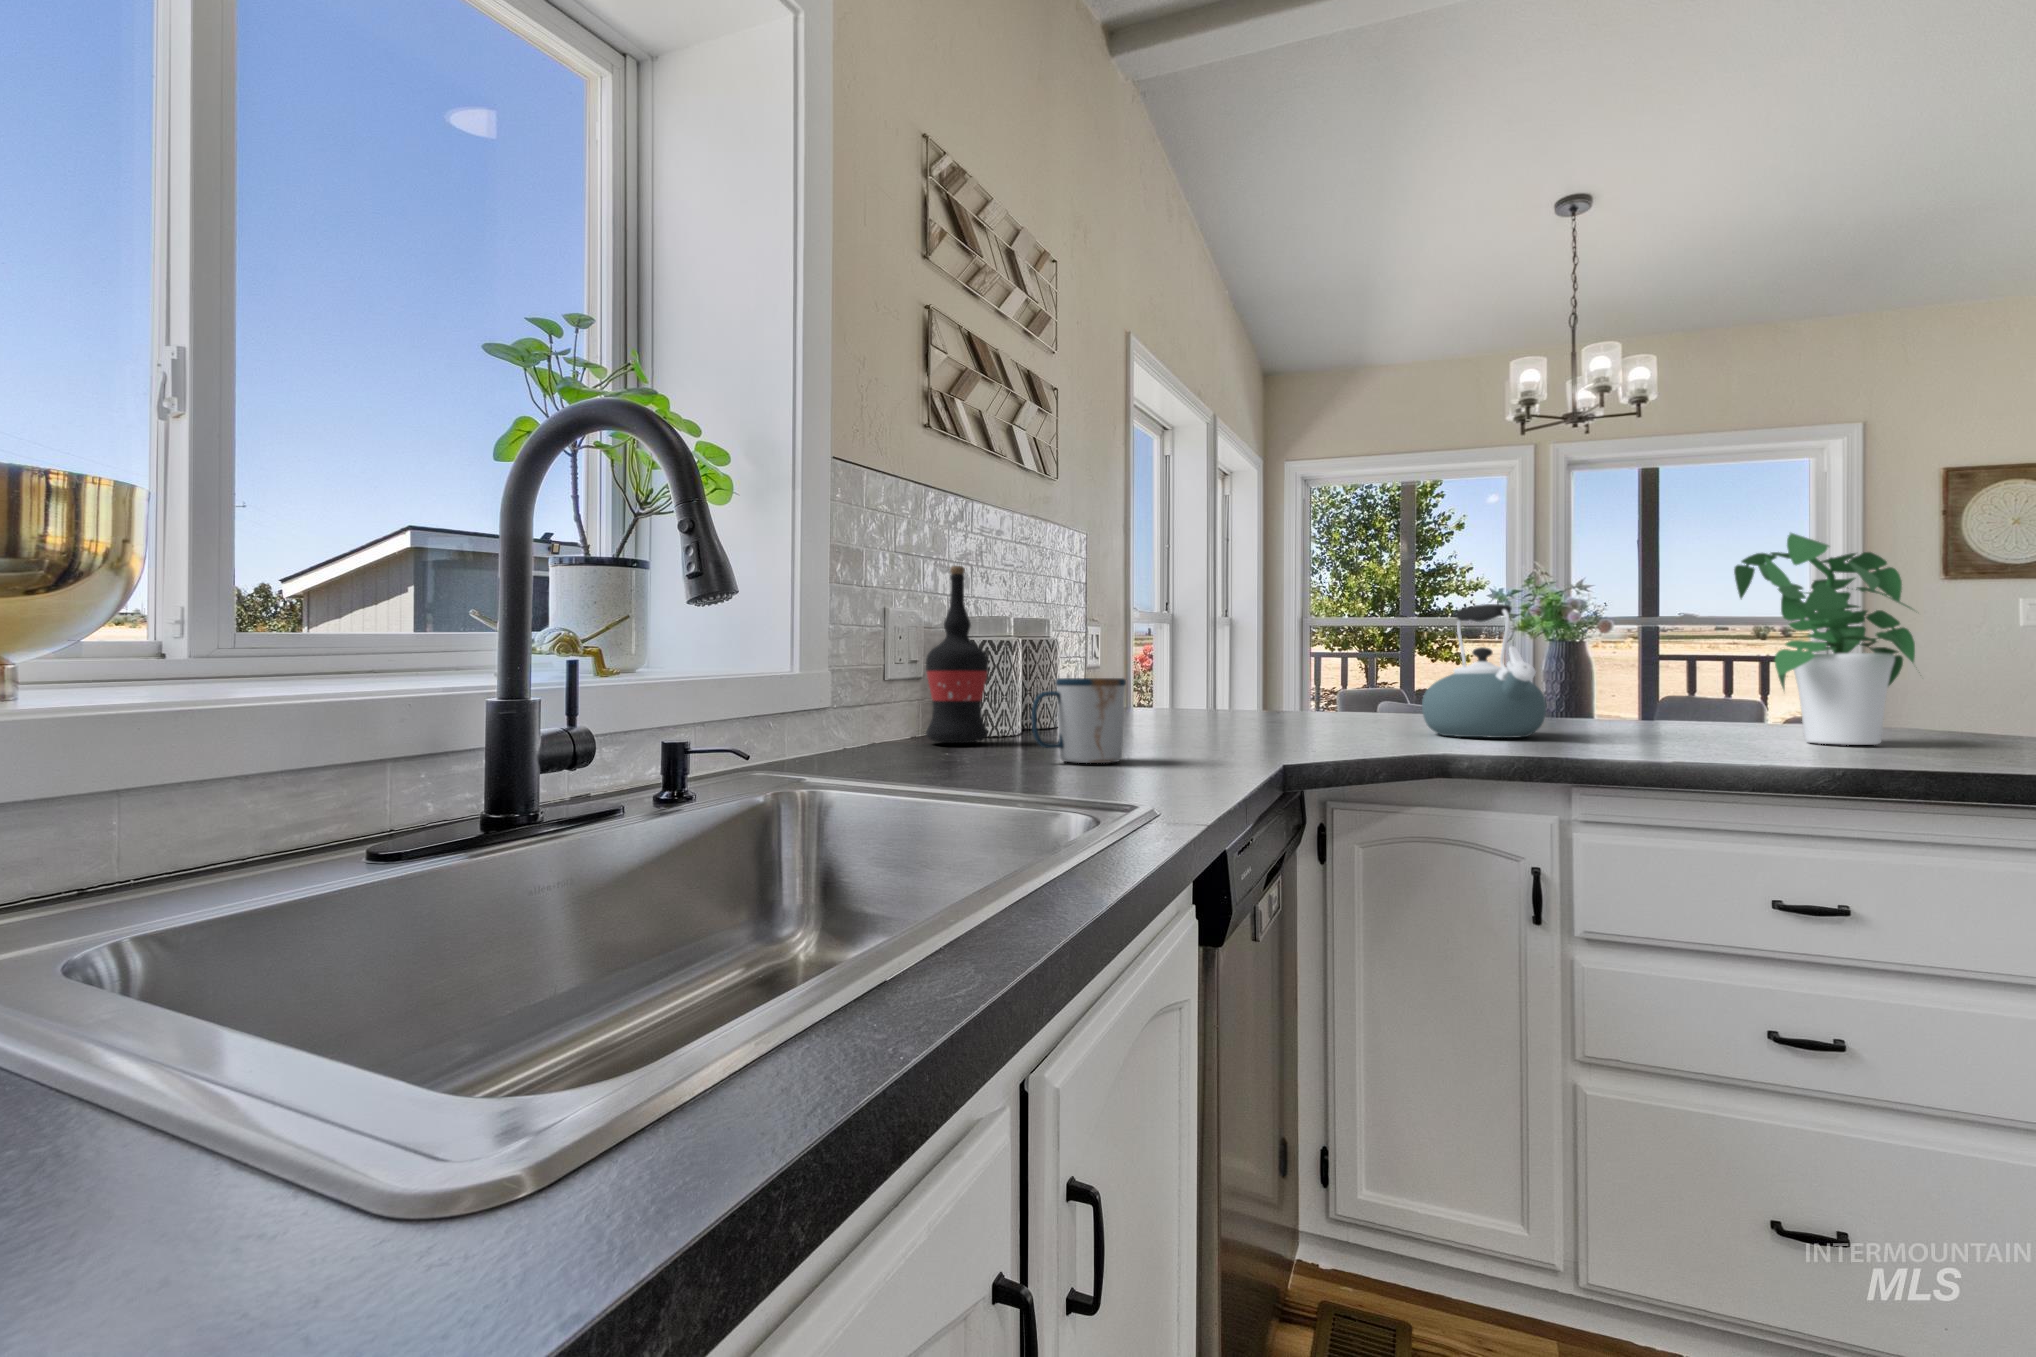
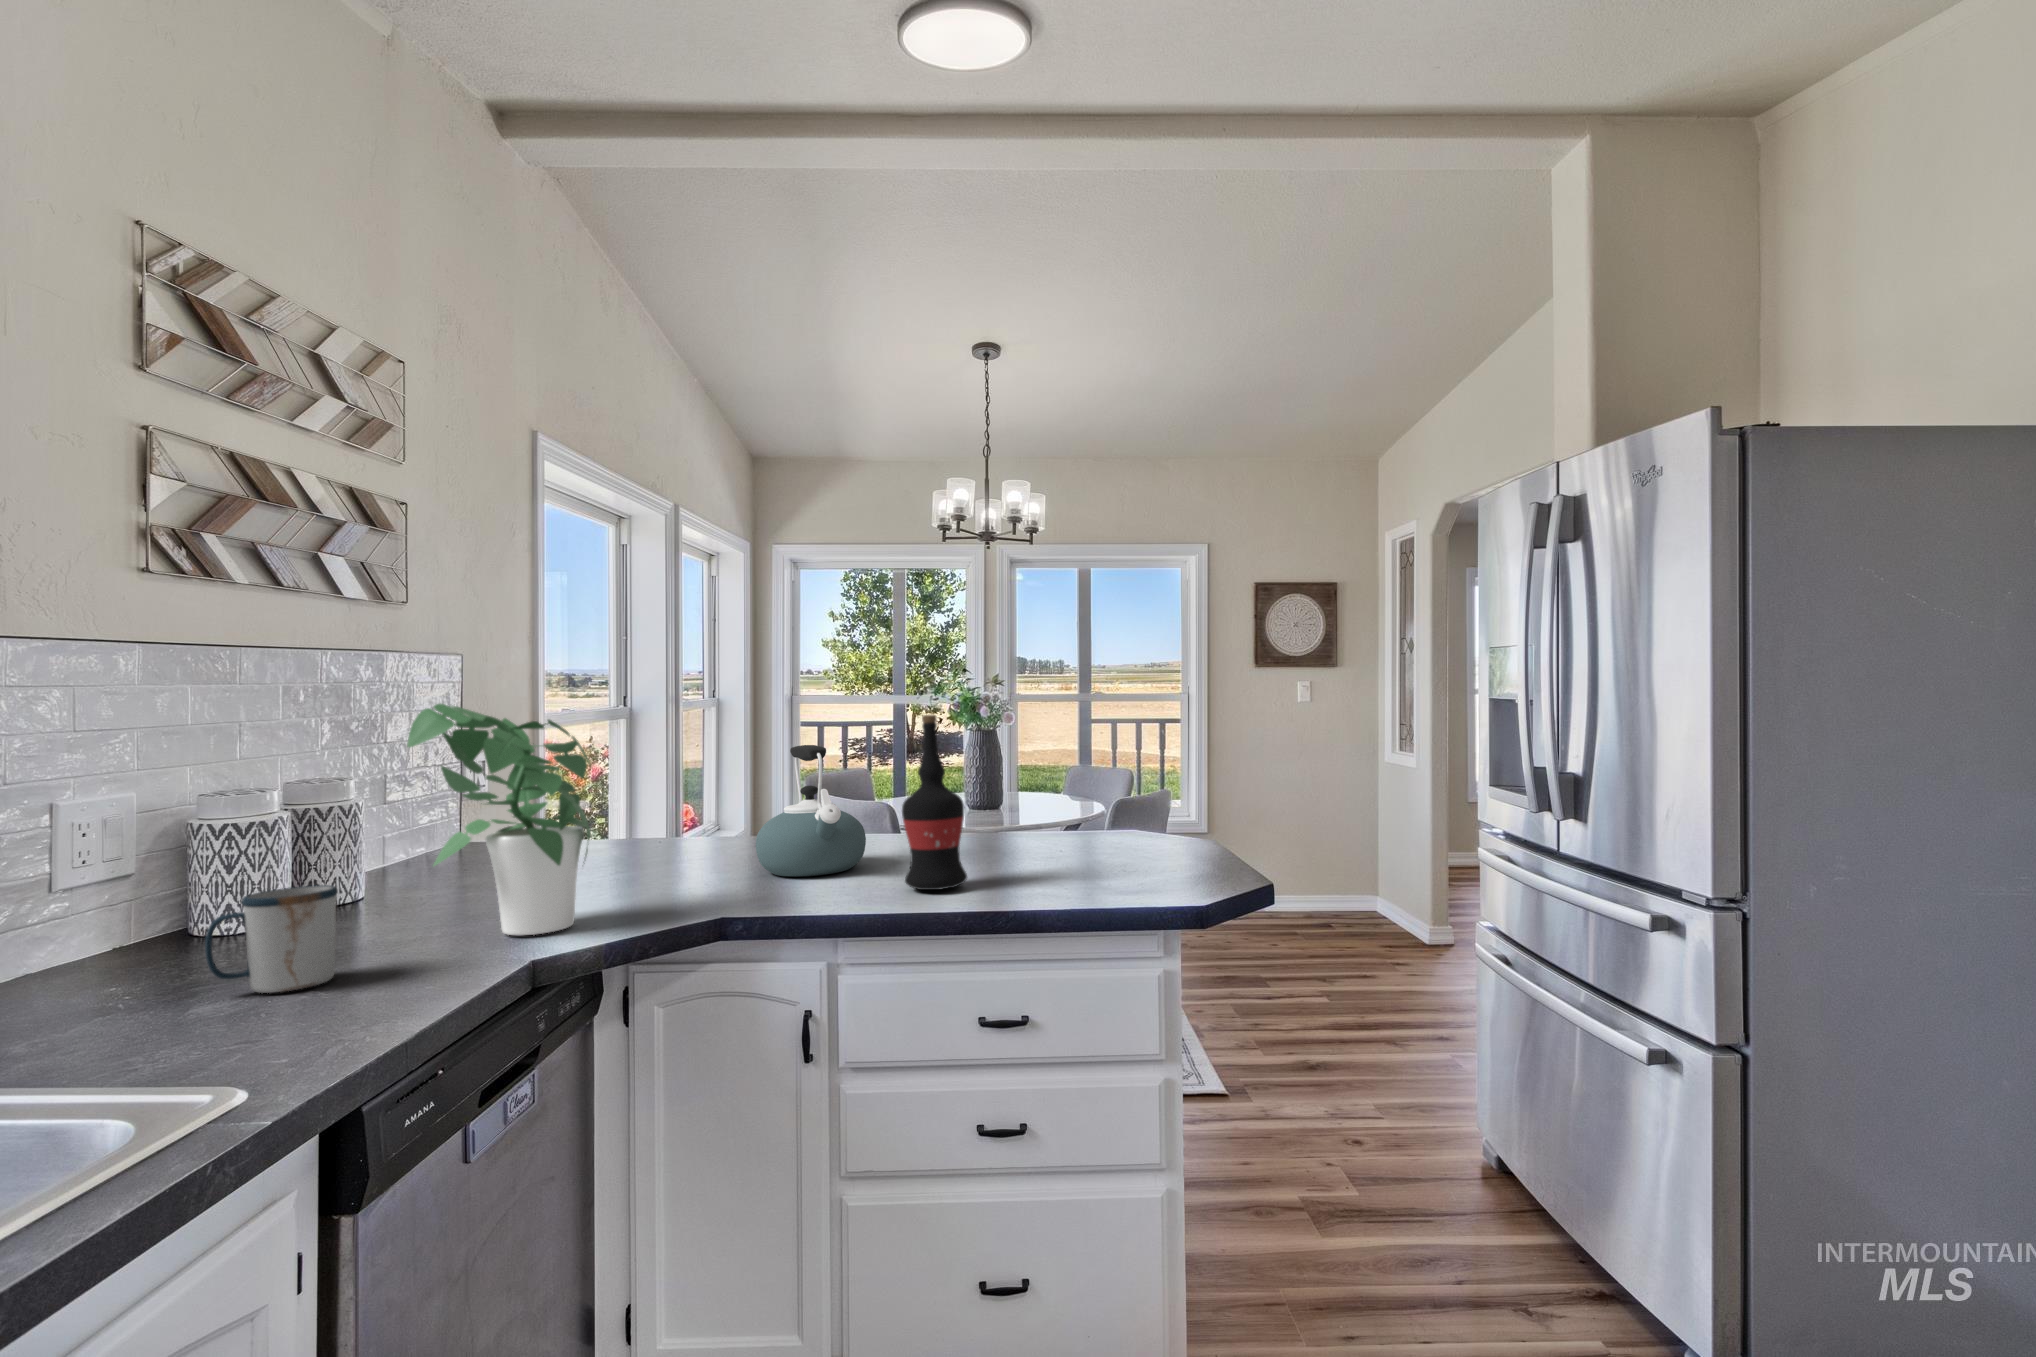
potted plant: present [1734,533,1915,745] -> present [407,704,591,936]
wine bottle: present [926,566,988,743] -> present [902,715,967,890]

